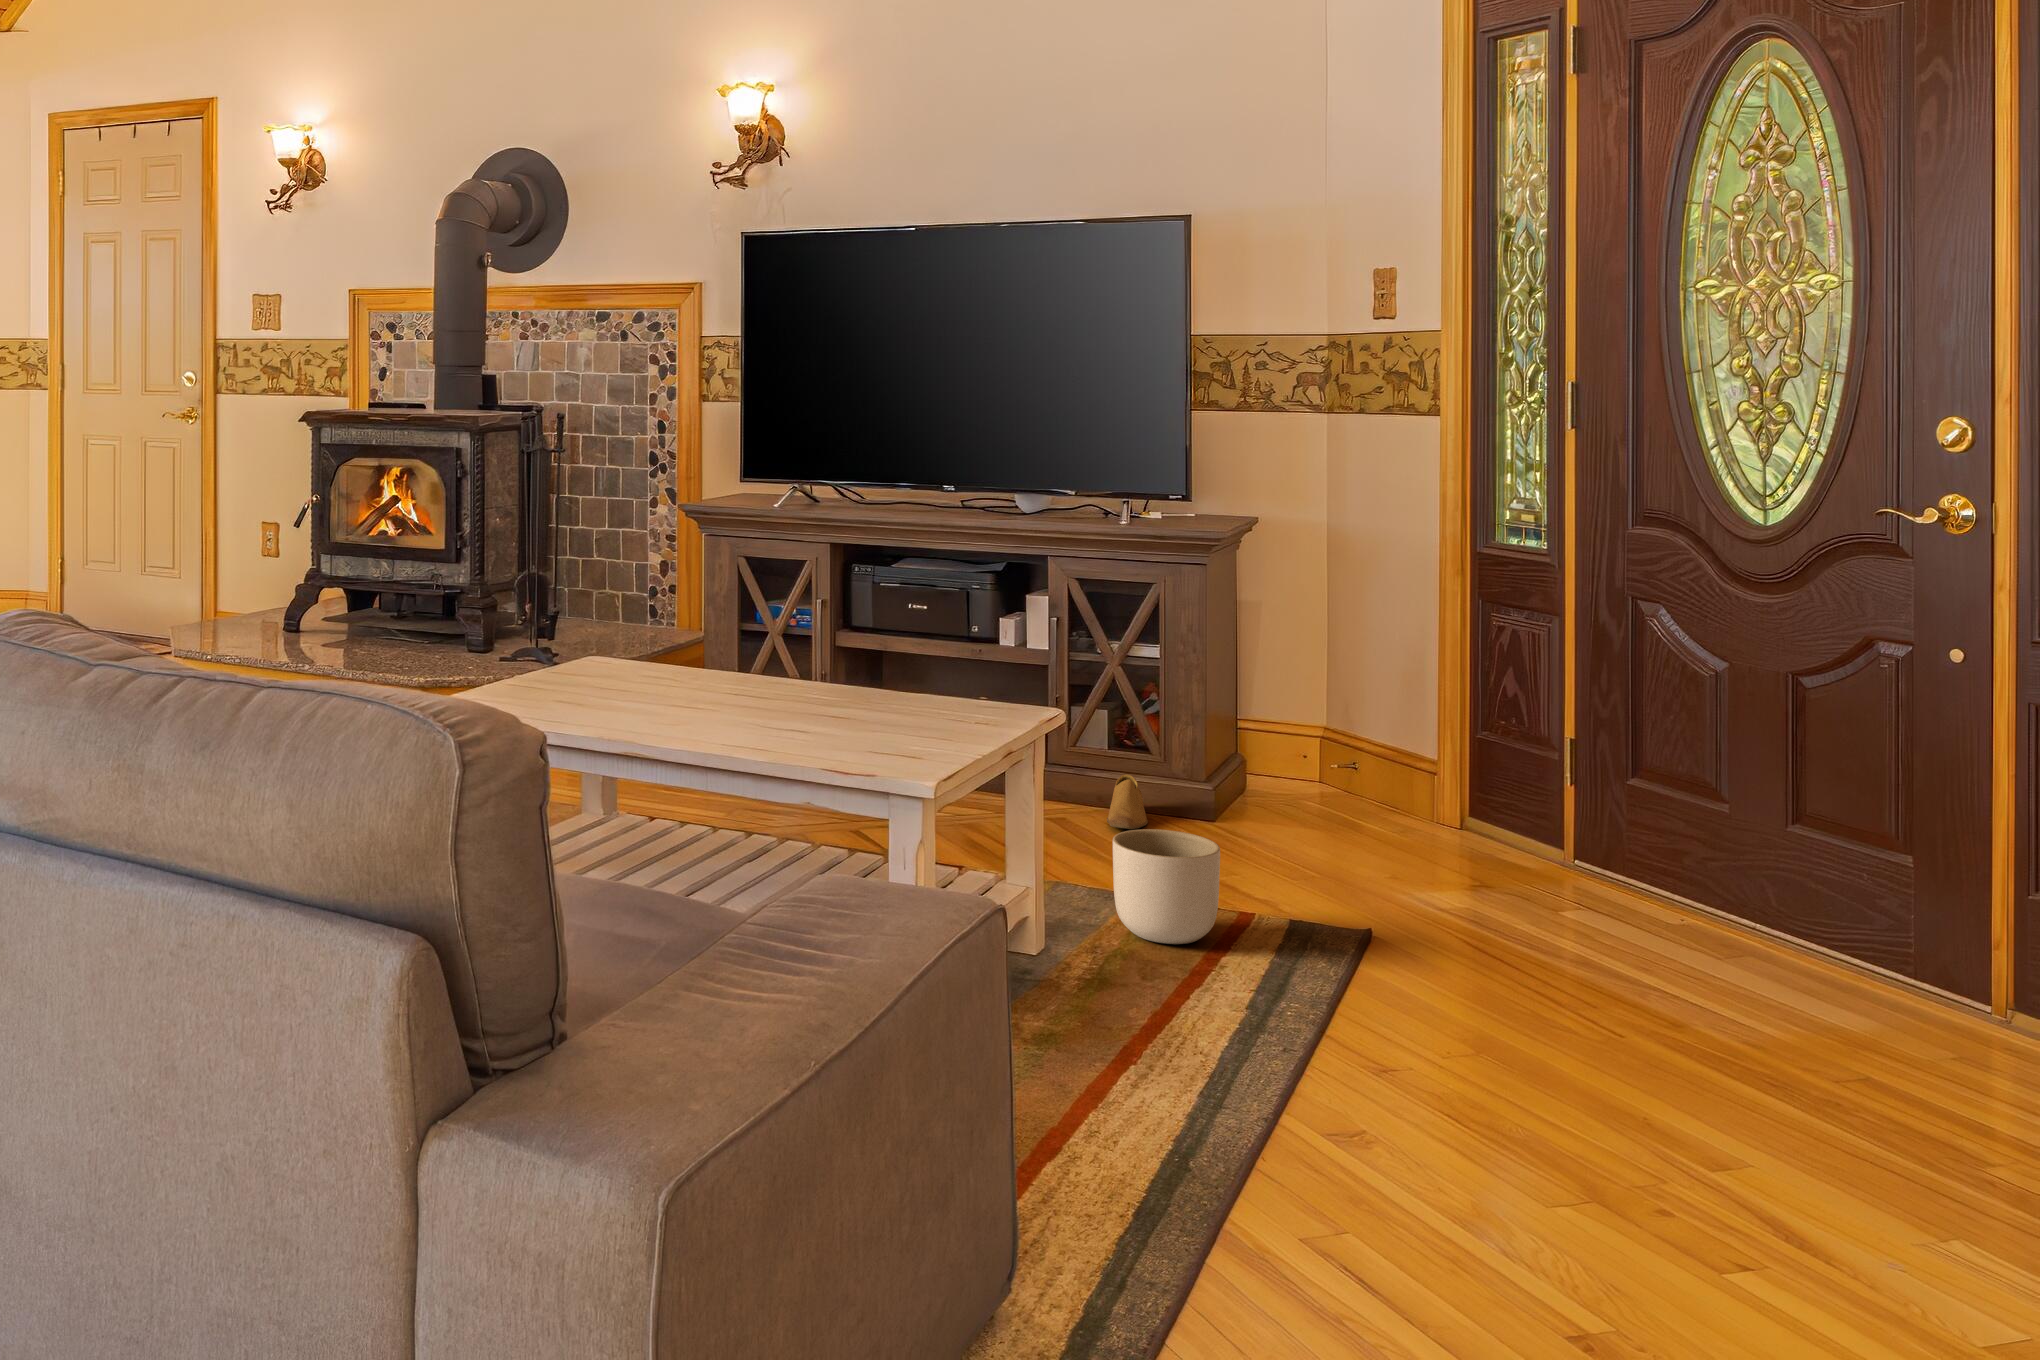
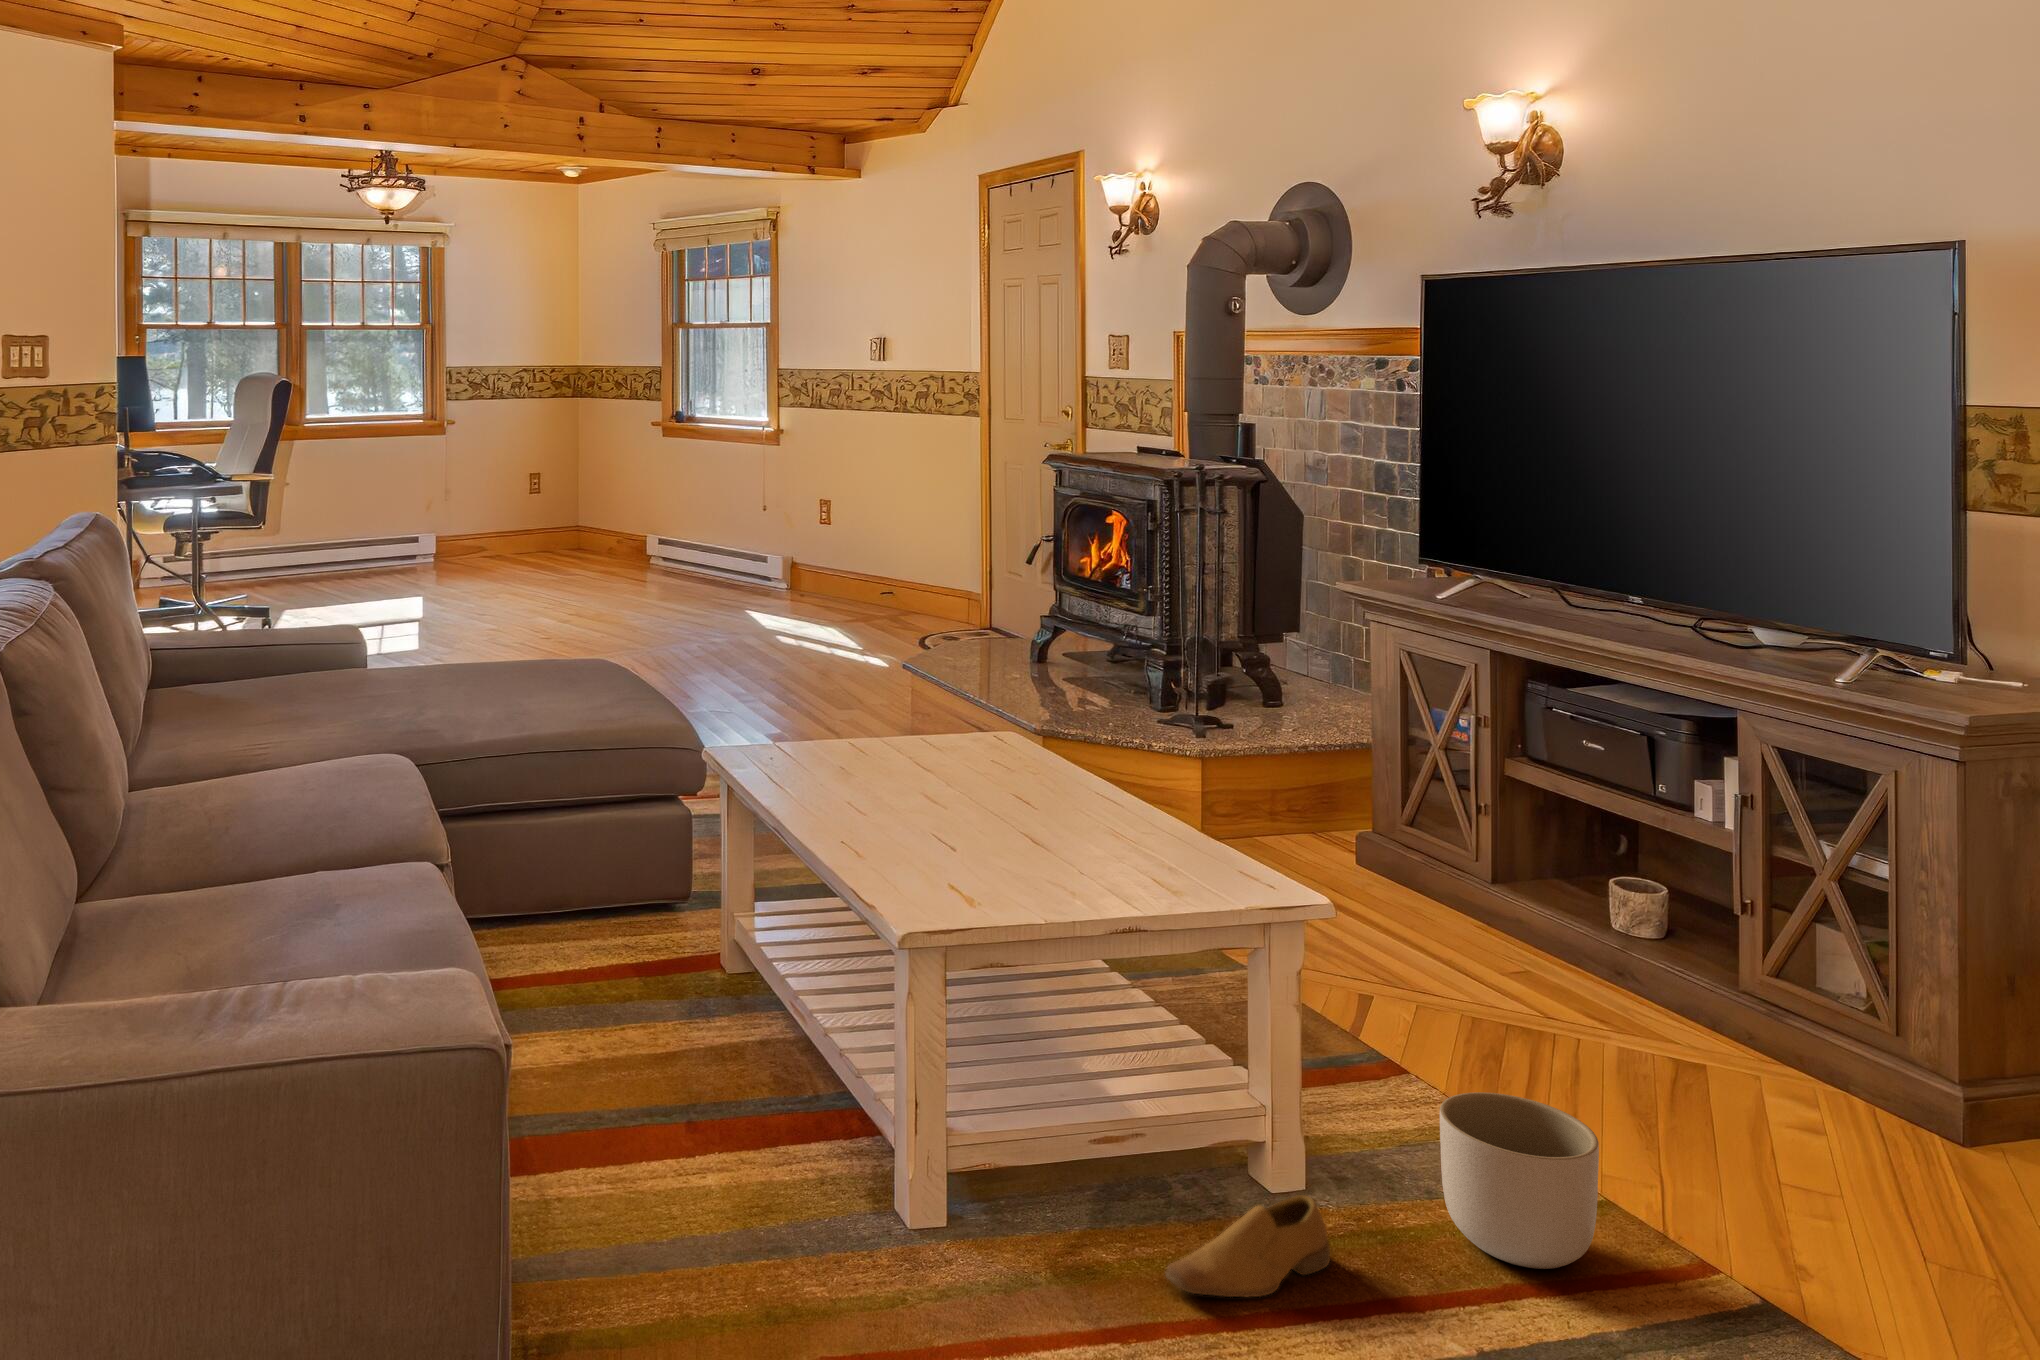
shoe: present [1107,775,1148,829] -> present [1166,1195,1330,1297]

